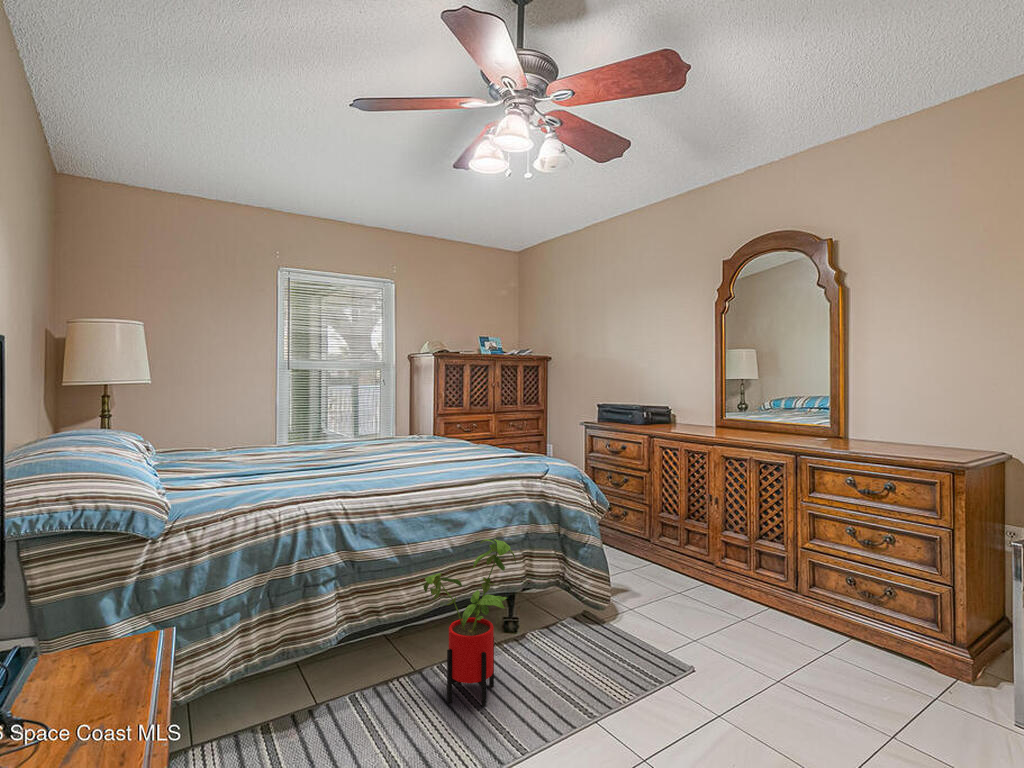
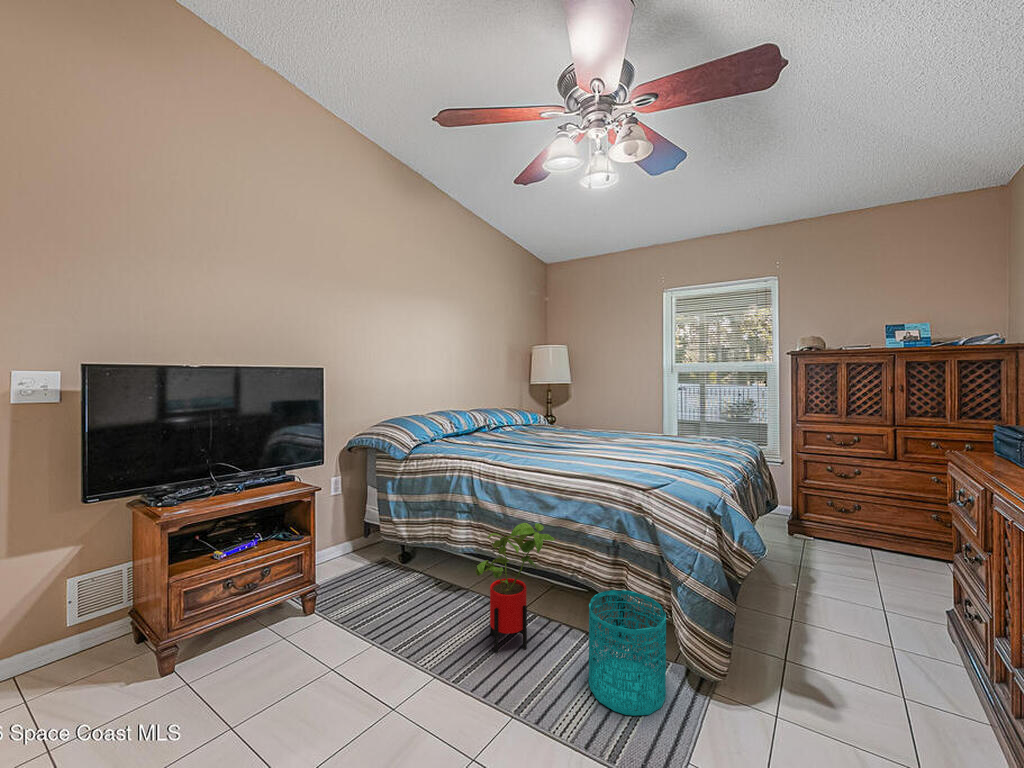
wastebasket: none [545,568,612,667] -> present [588,590,666,716]

